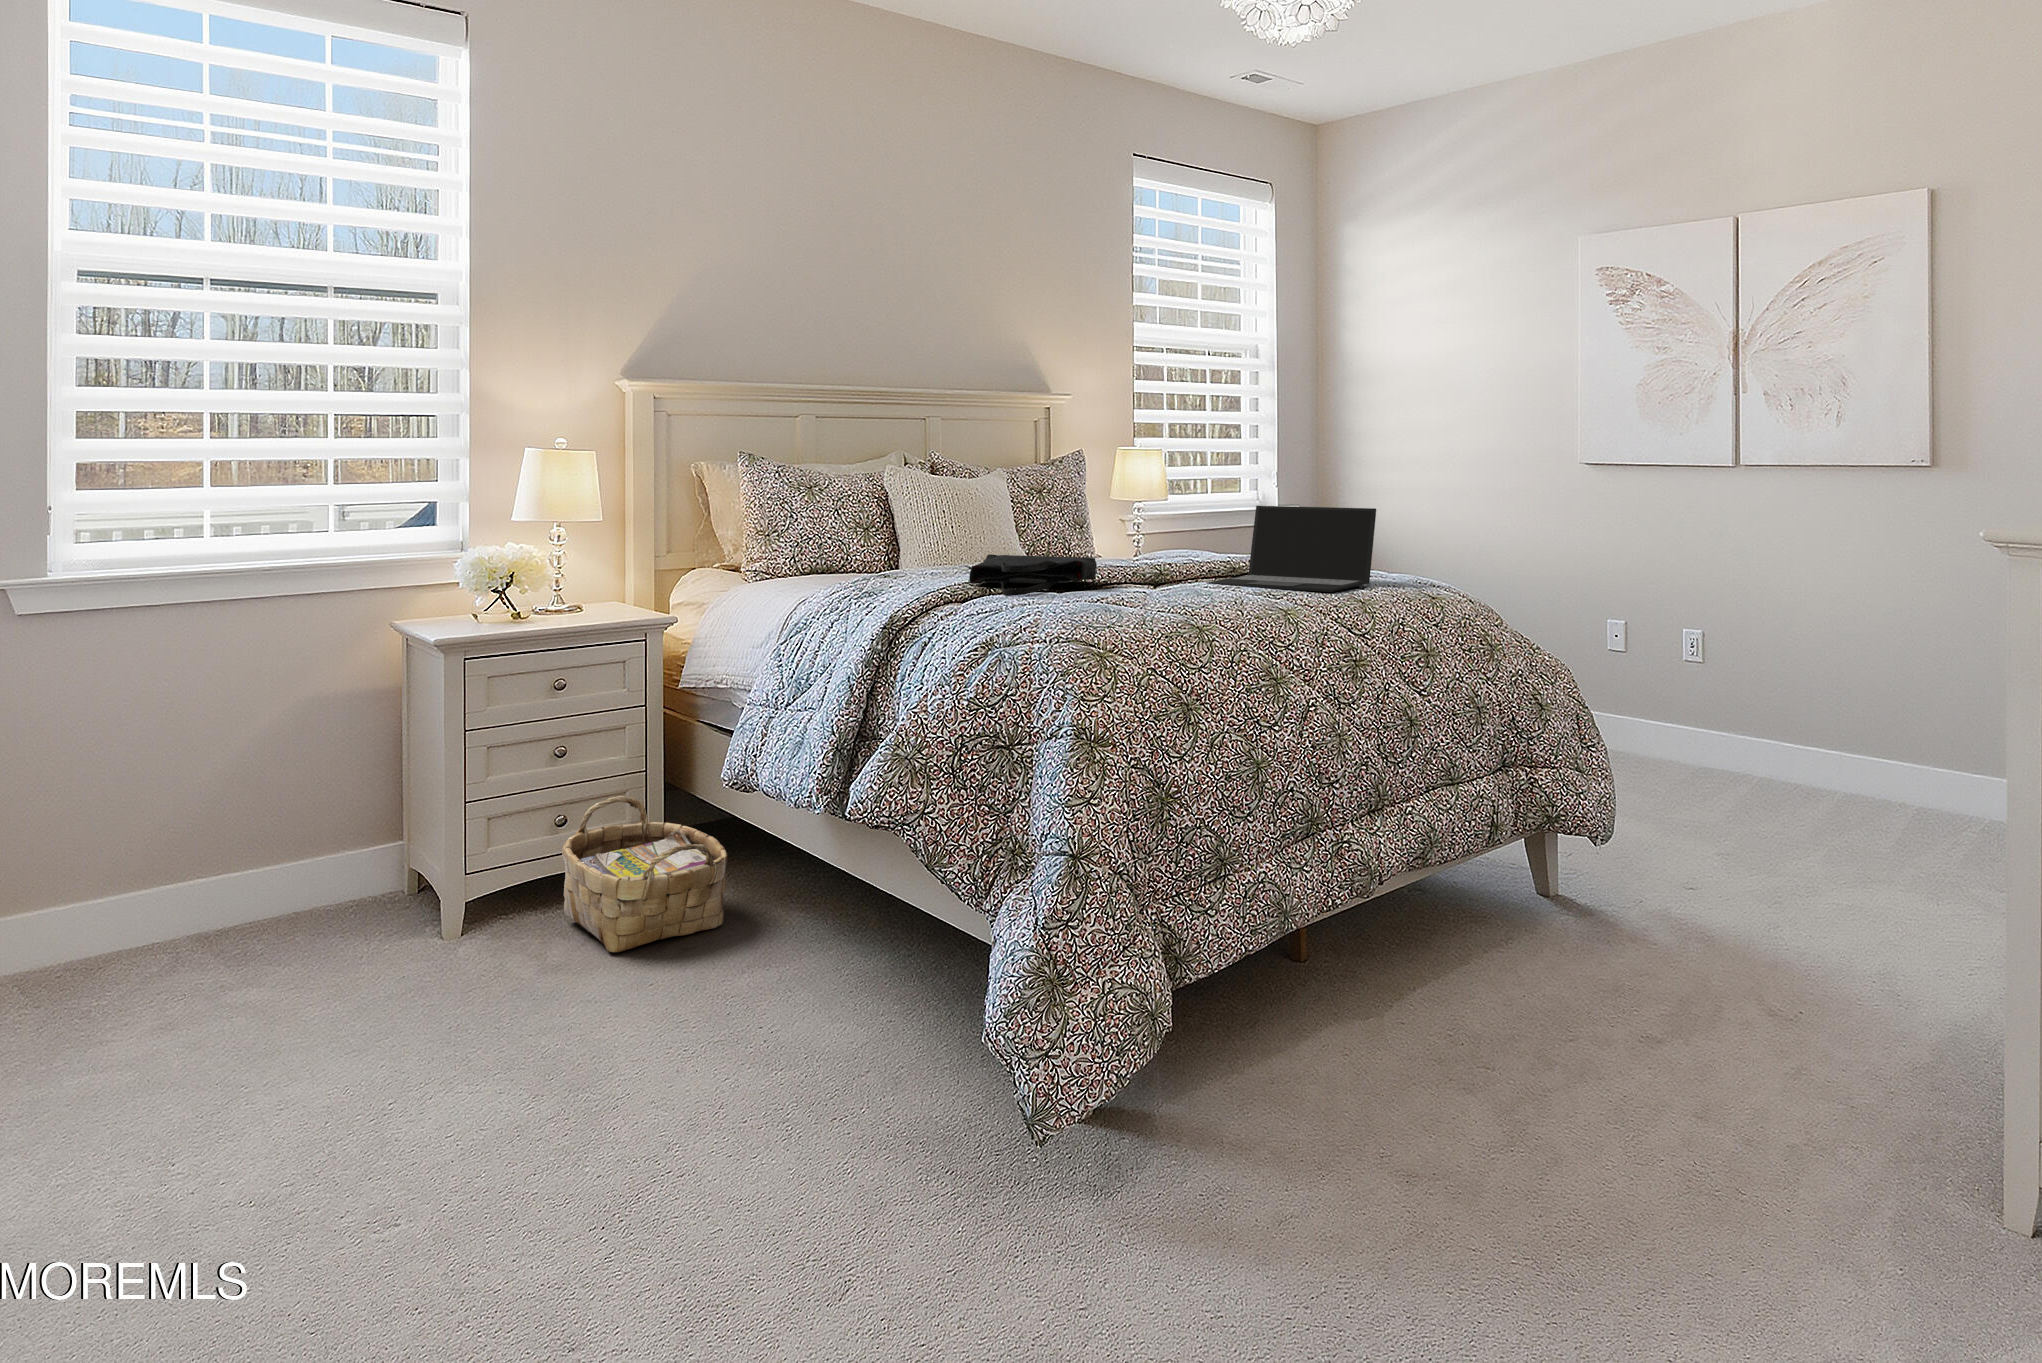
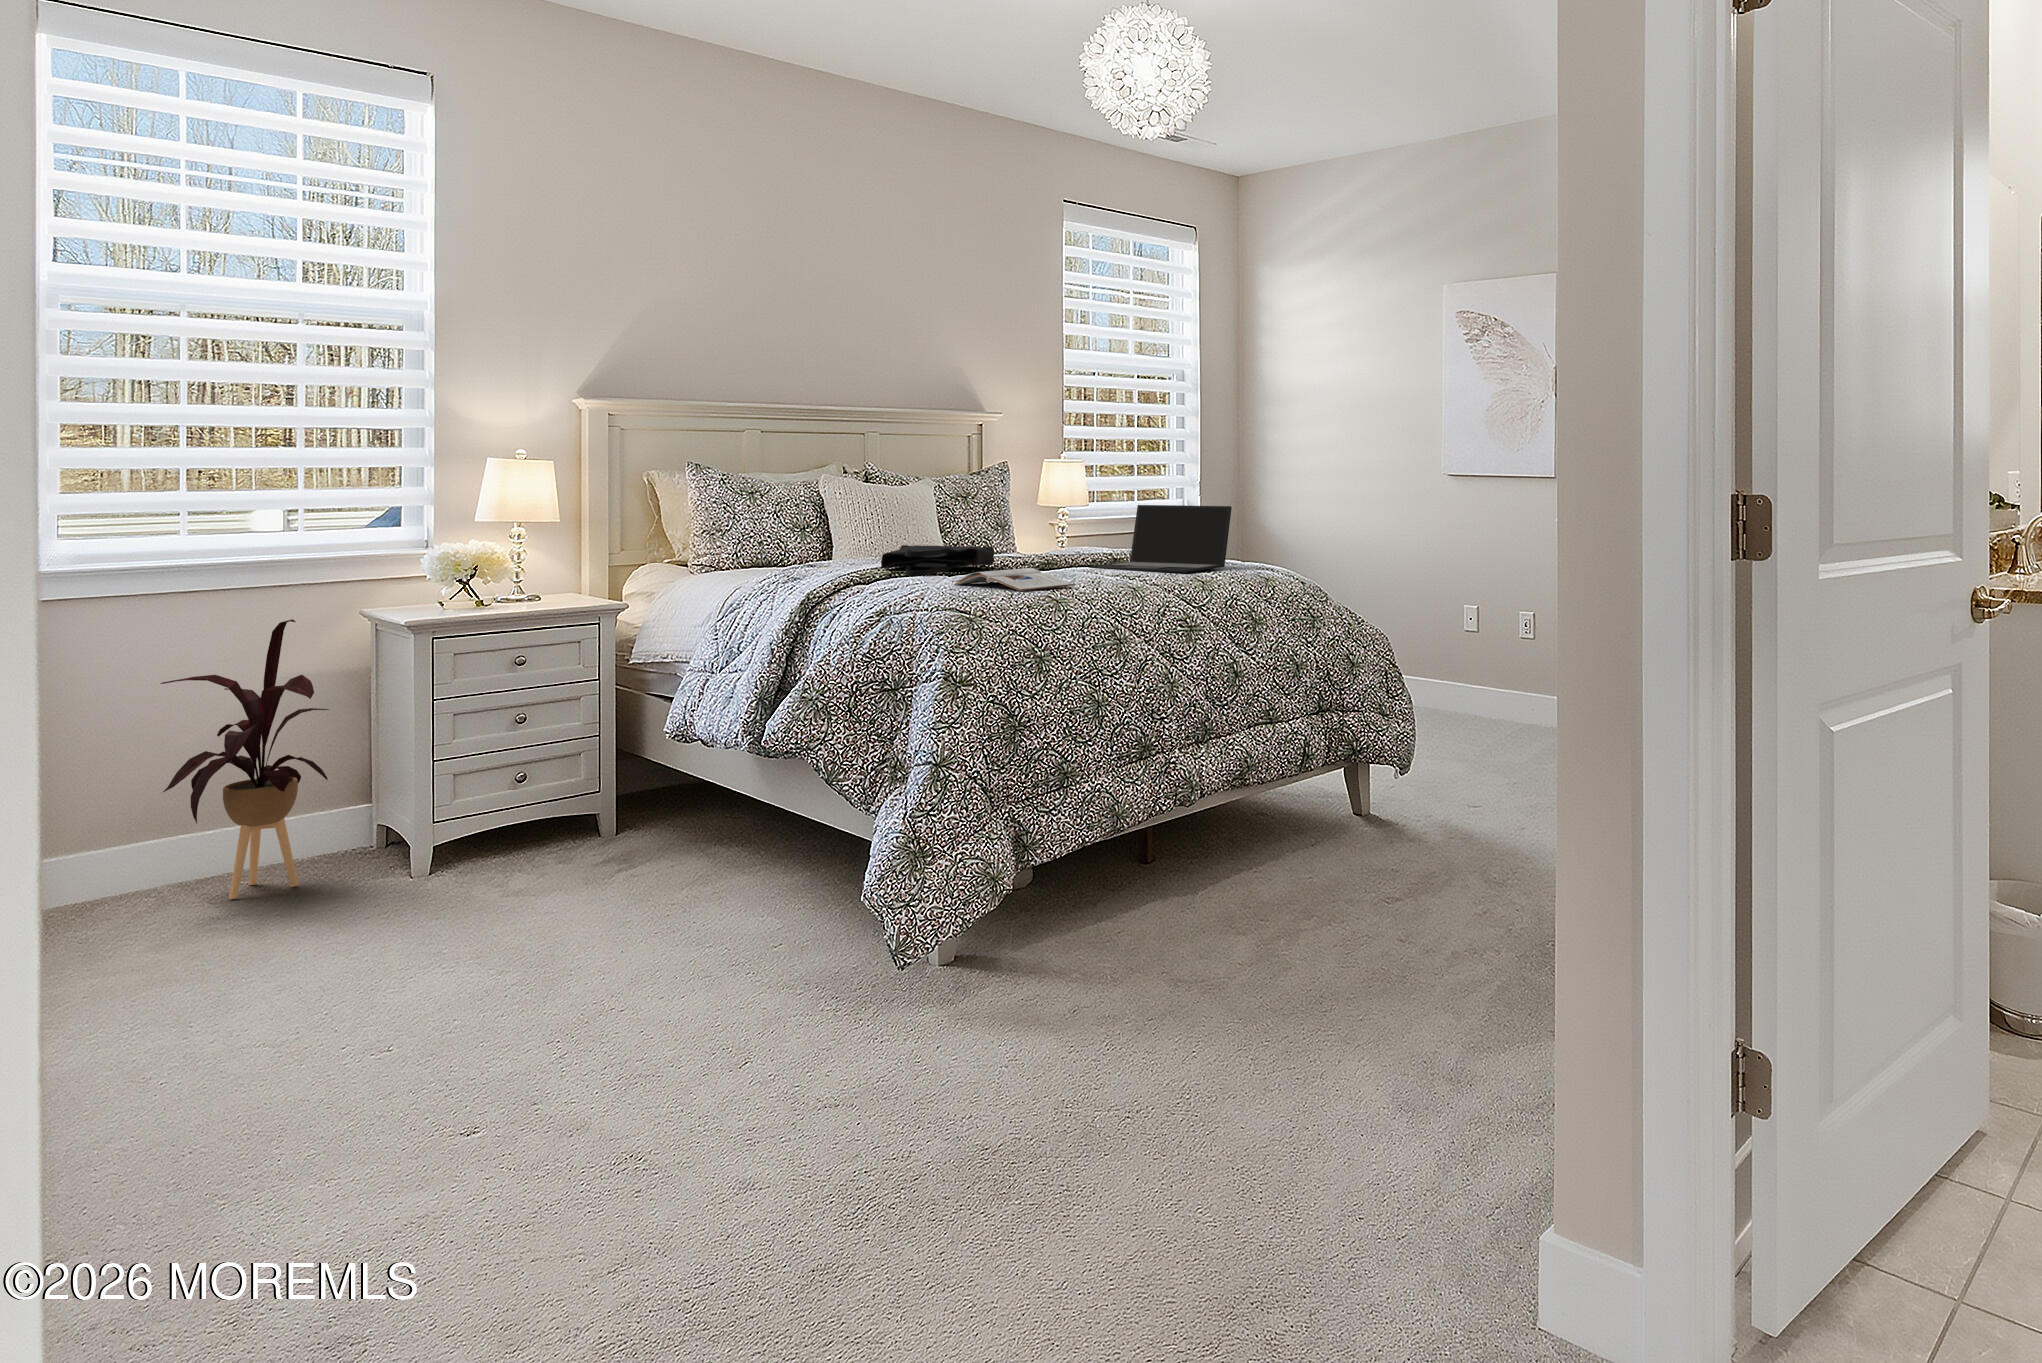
magazine: none [1071,590,1220,622] -> present [954,568,1074,591]
house plant: none [180,638,360,959] -> present [161,619,329,899]
woven basket: present [562,796,728,953] -> none [518,754,668,882]

